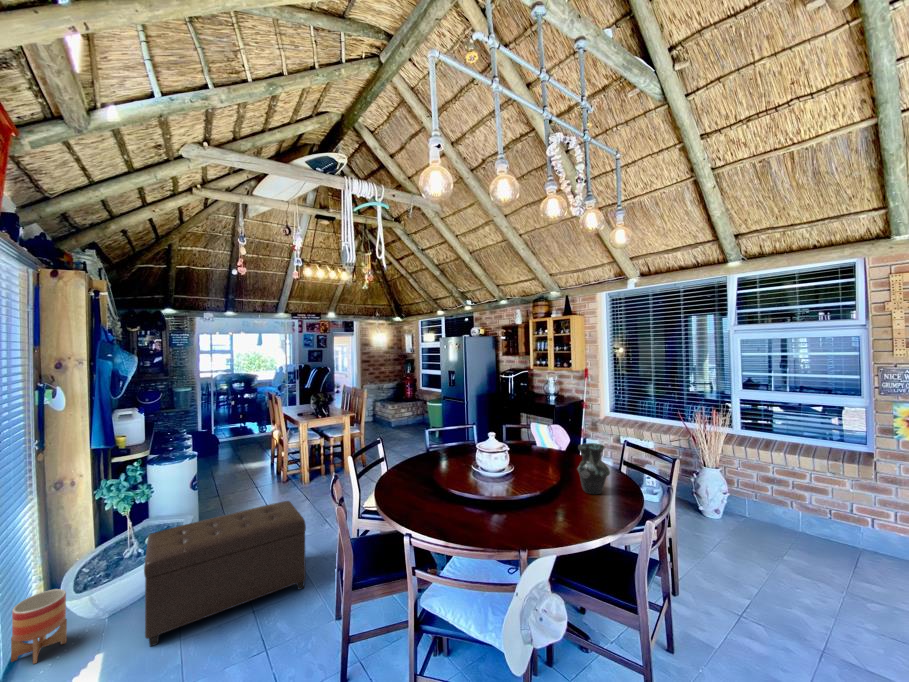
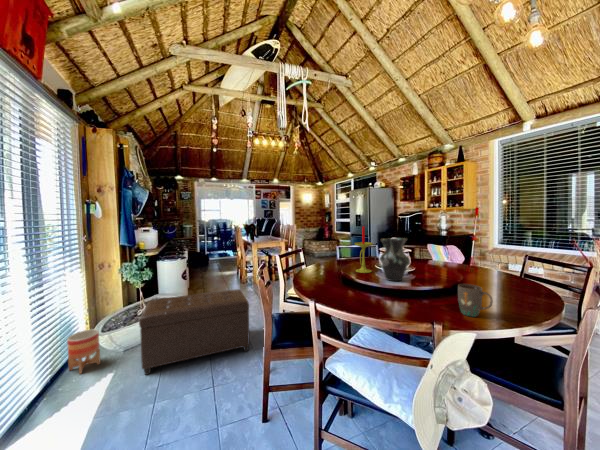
candle: none [442,421,462,477] -> present [355,226,373,273]
vase: present [578,443,610,494] -> present [380,238,410,281]
mug: none [536,494,562,526] -> present [458,284,493,317]

